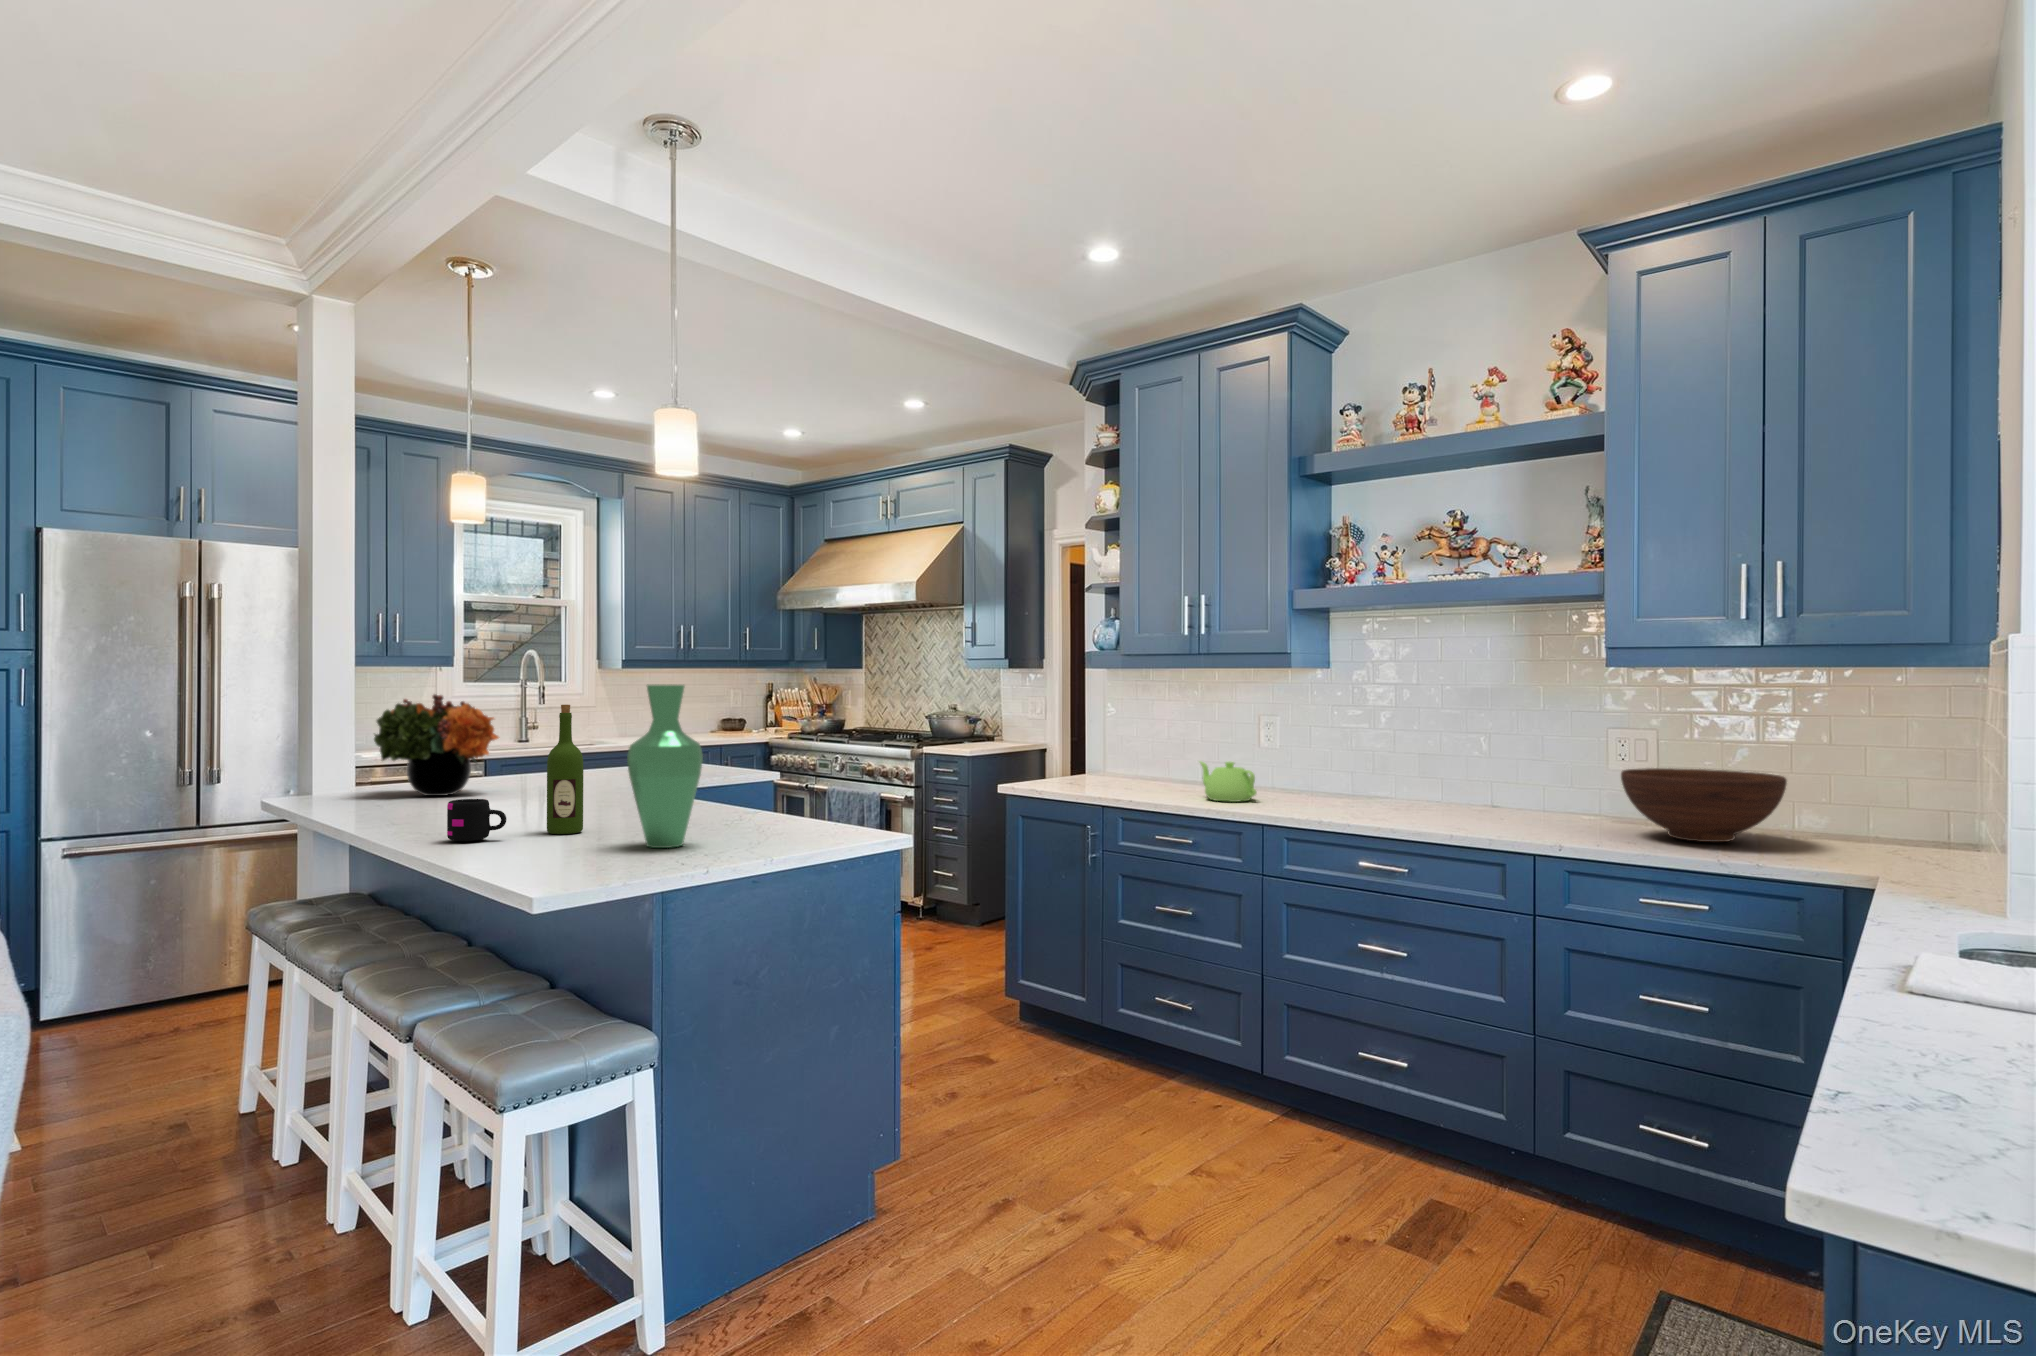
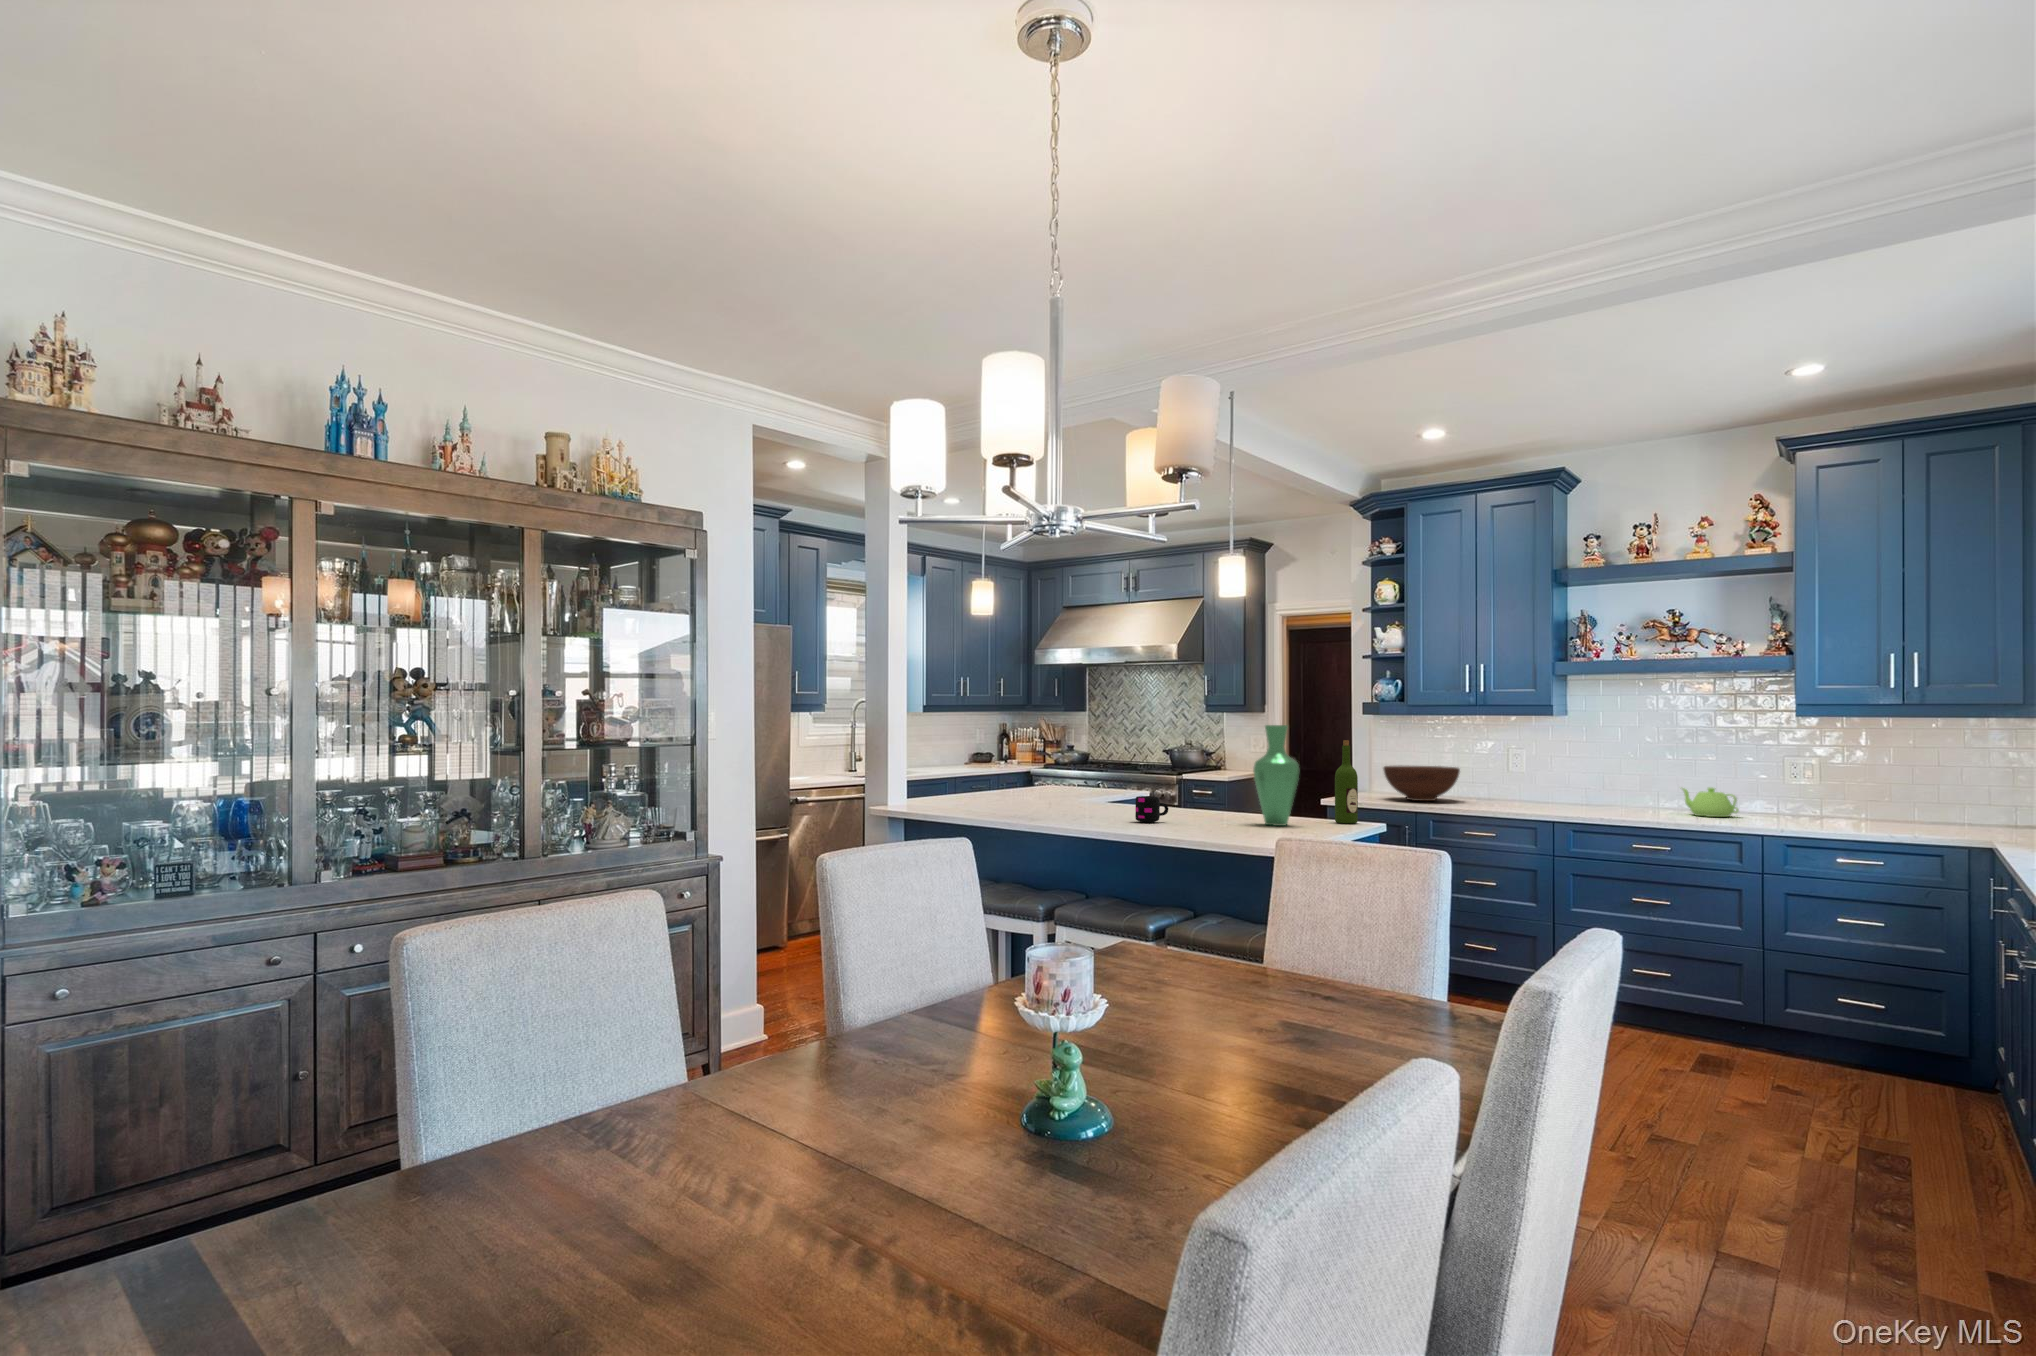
flower arrangement: present [374,694,499,796] -> none [940,730,1020,802]
wine bottle: present [547,705,583,834] -> present [1335,740,1358,824]
teapot: present [1200,762,1257,802] -> present [1682,787,1739,817]
fruit bowl: present [1621,768,1787,842] -> present [1383,766,1460,801]

